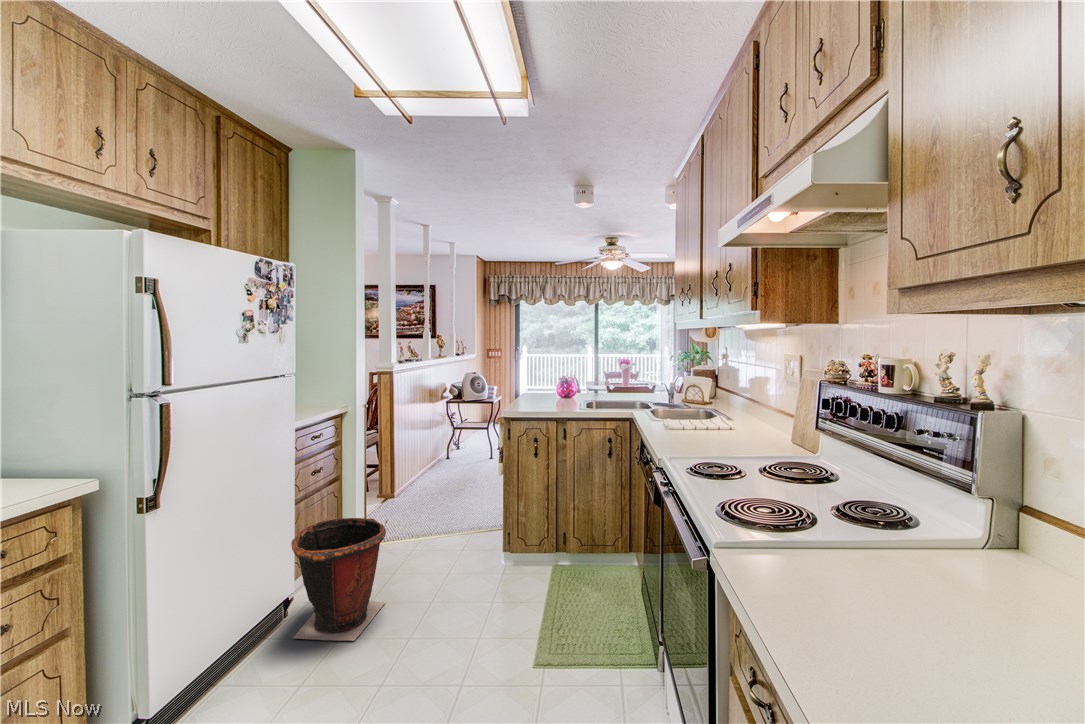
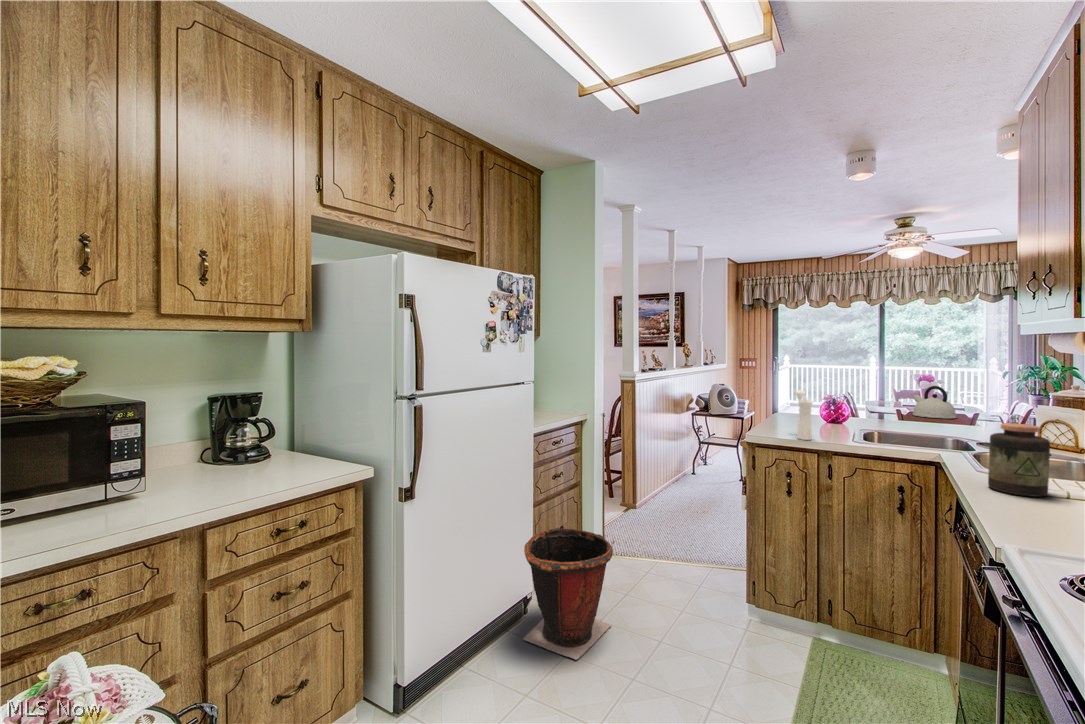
kettle: none [616,366,644,390] -> present [912,386,957,419]
pepper mill: none [536,372,550,412] -> present [795,390,812,440]
jar: none [658,386,689,434] -> present [988,423,1050,497]

